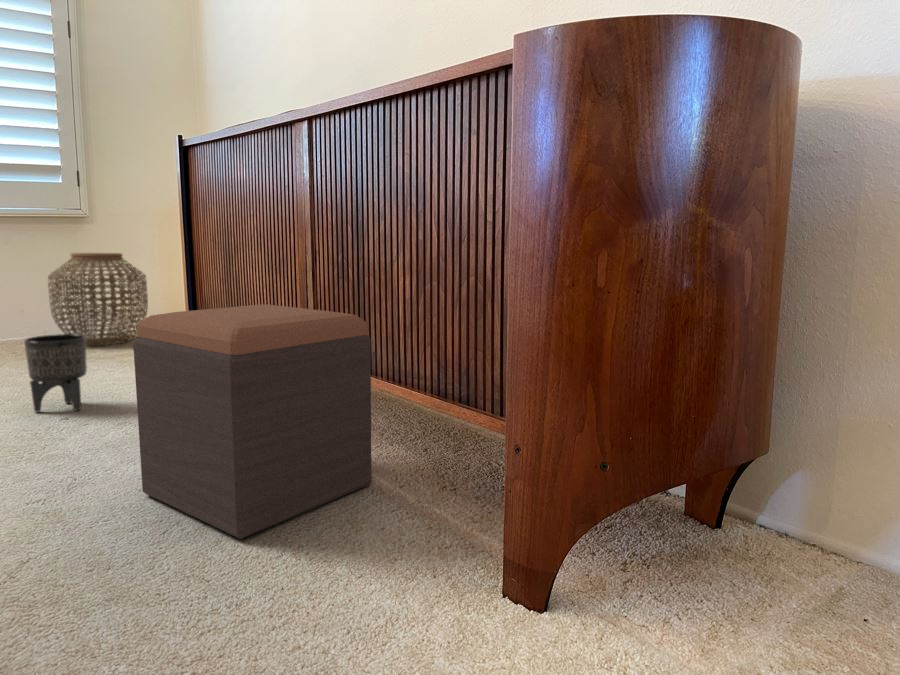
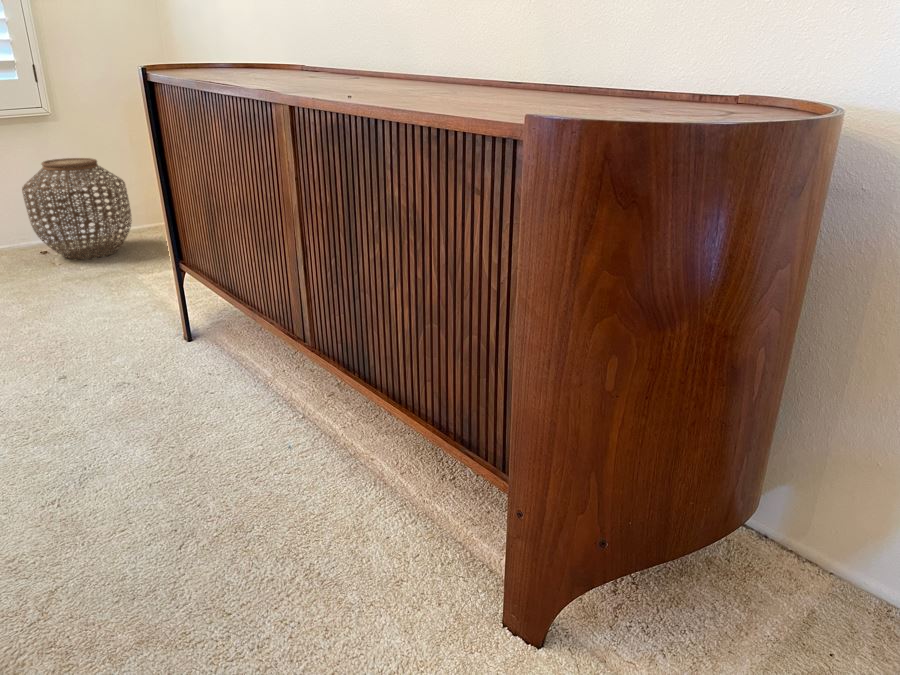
footstool: present [133,304,372,539] -> none [125,292,374,556]
planter: present [24,334,87,412] -> none [10,285,80,367]

